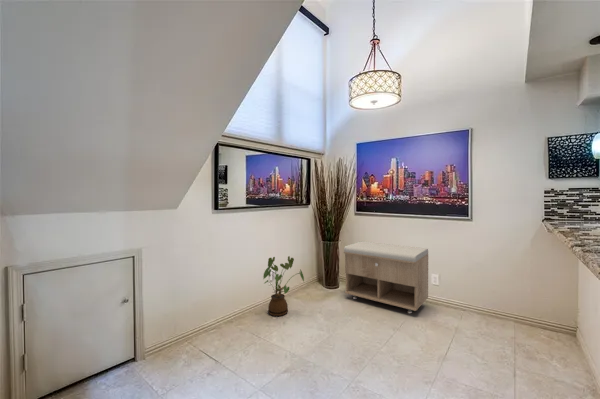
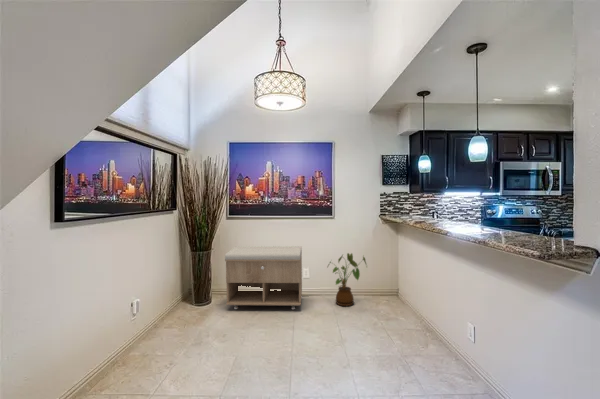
house plant: present [263,256,304,316] -> present [330,253,366,306]

